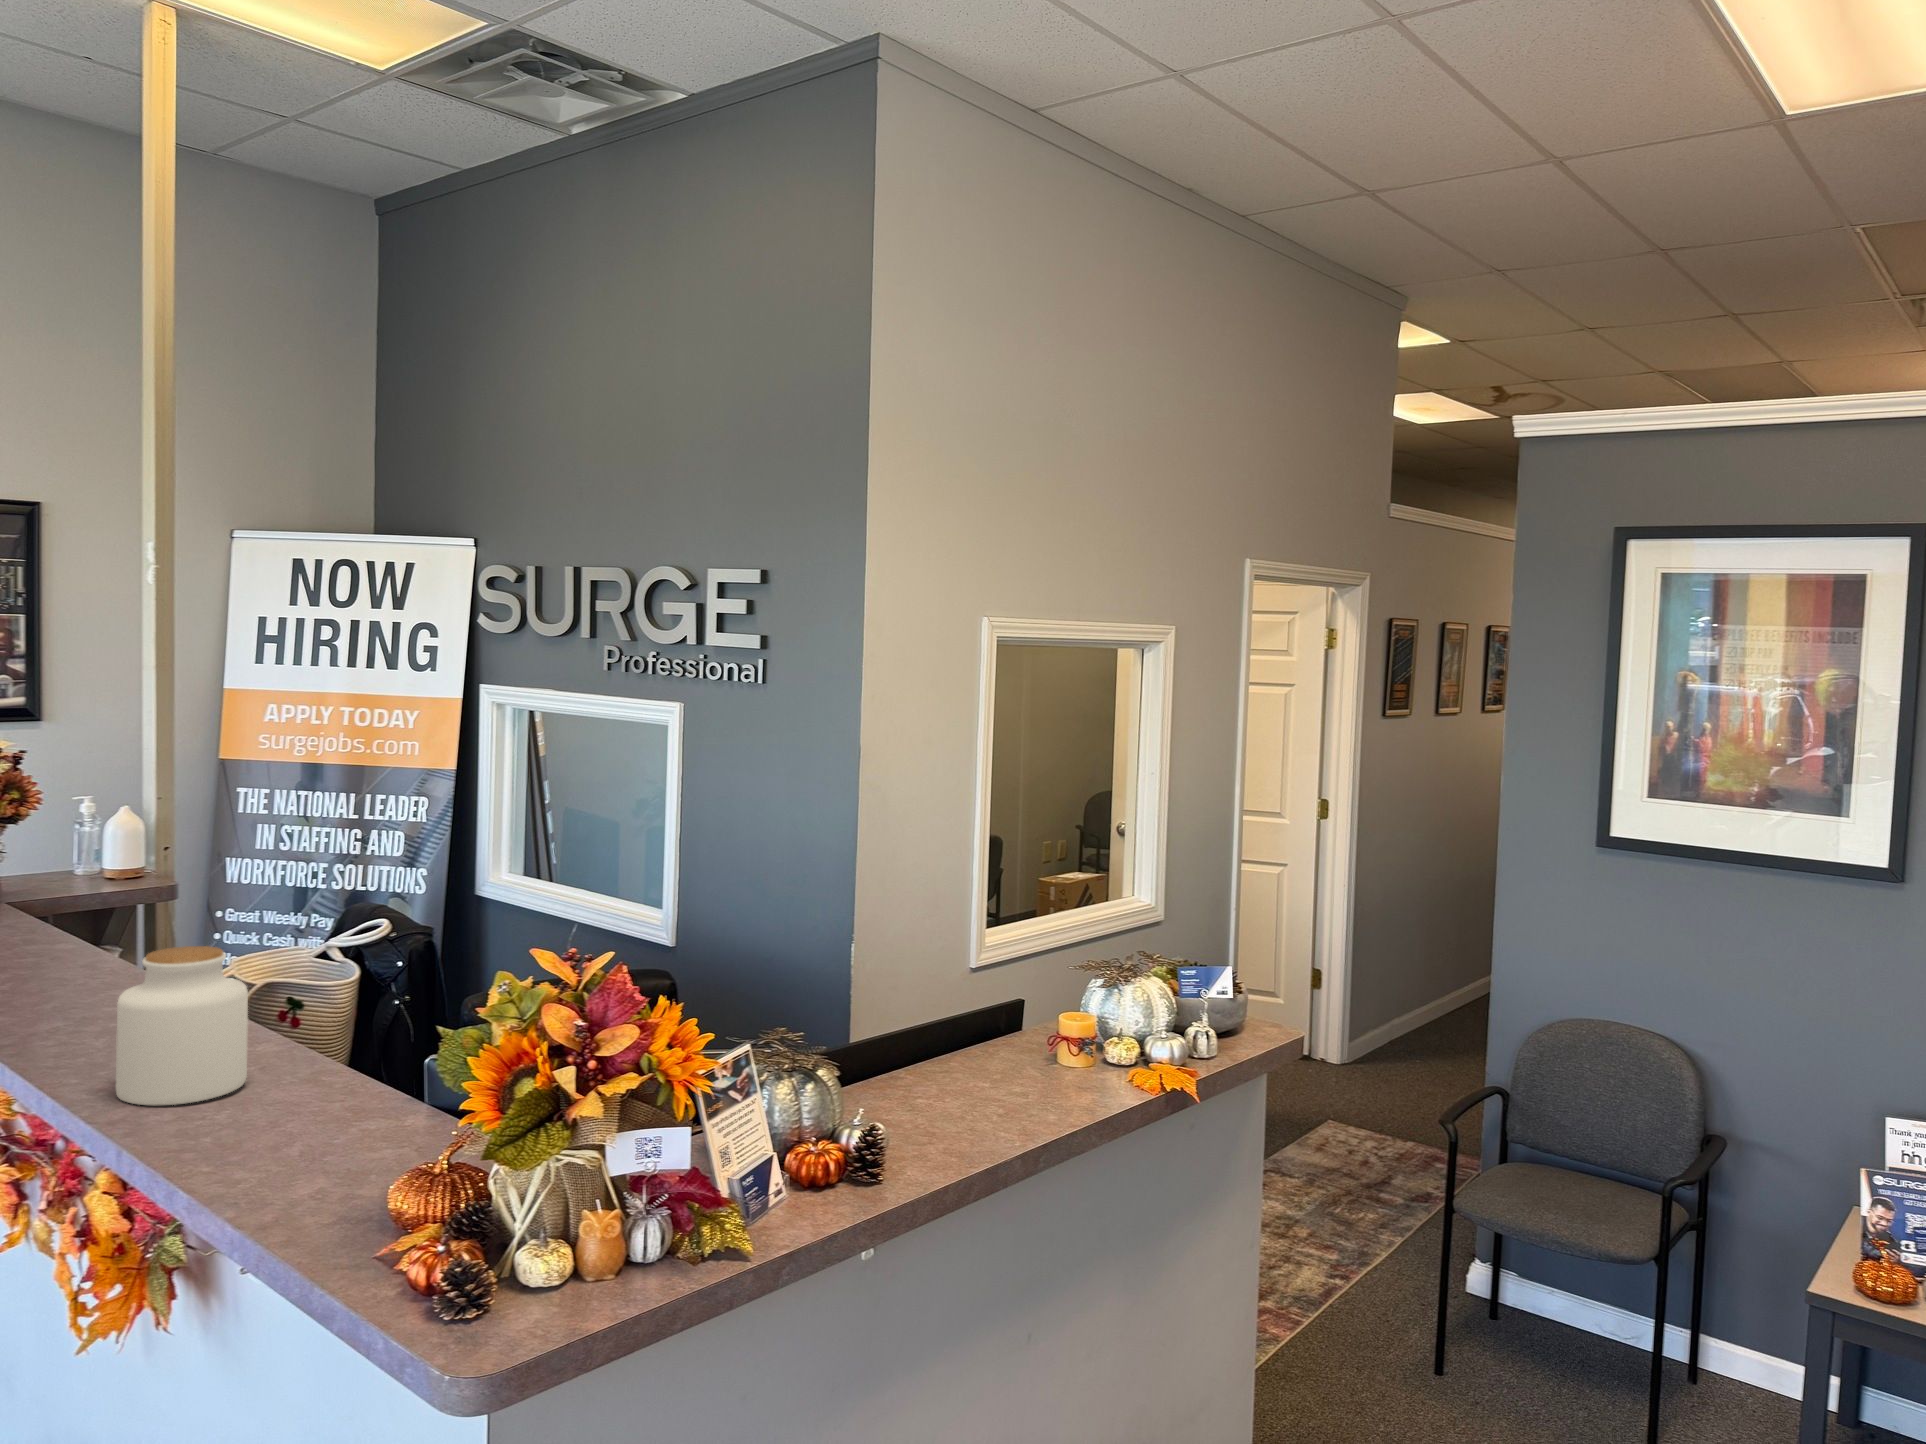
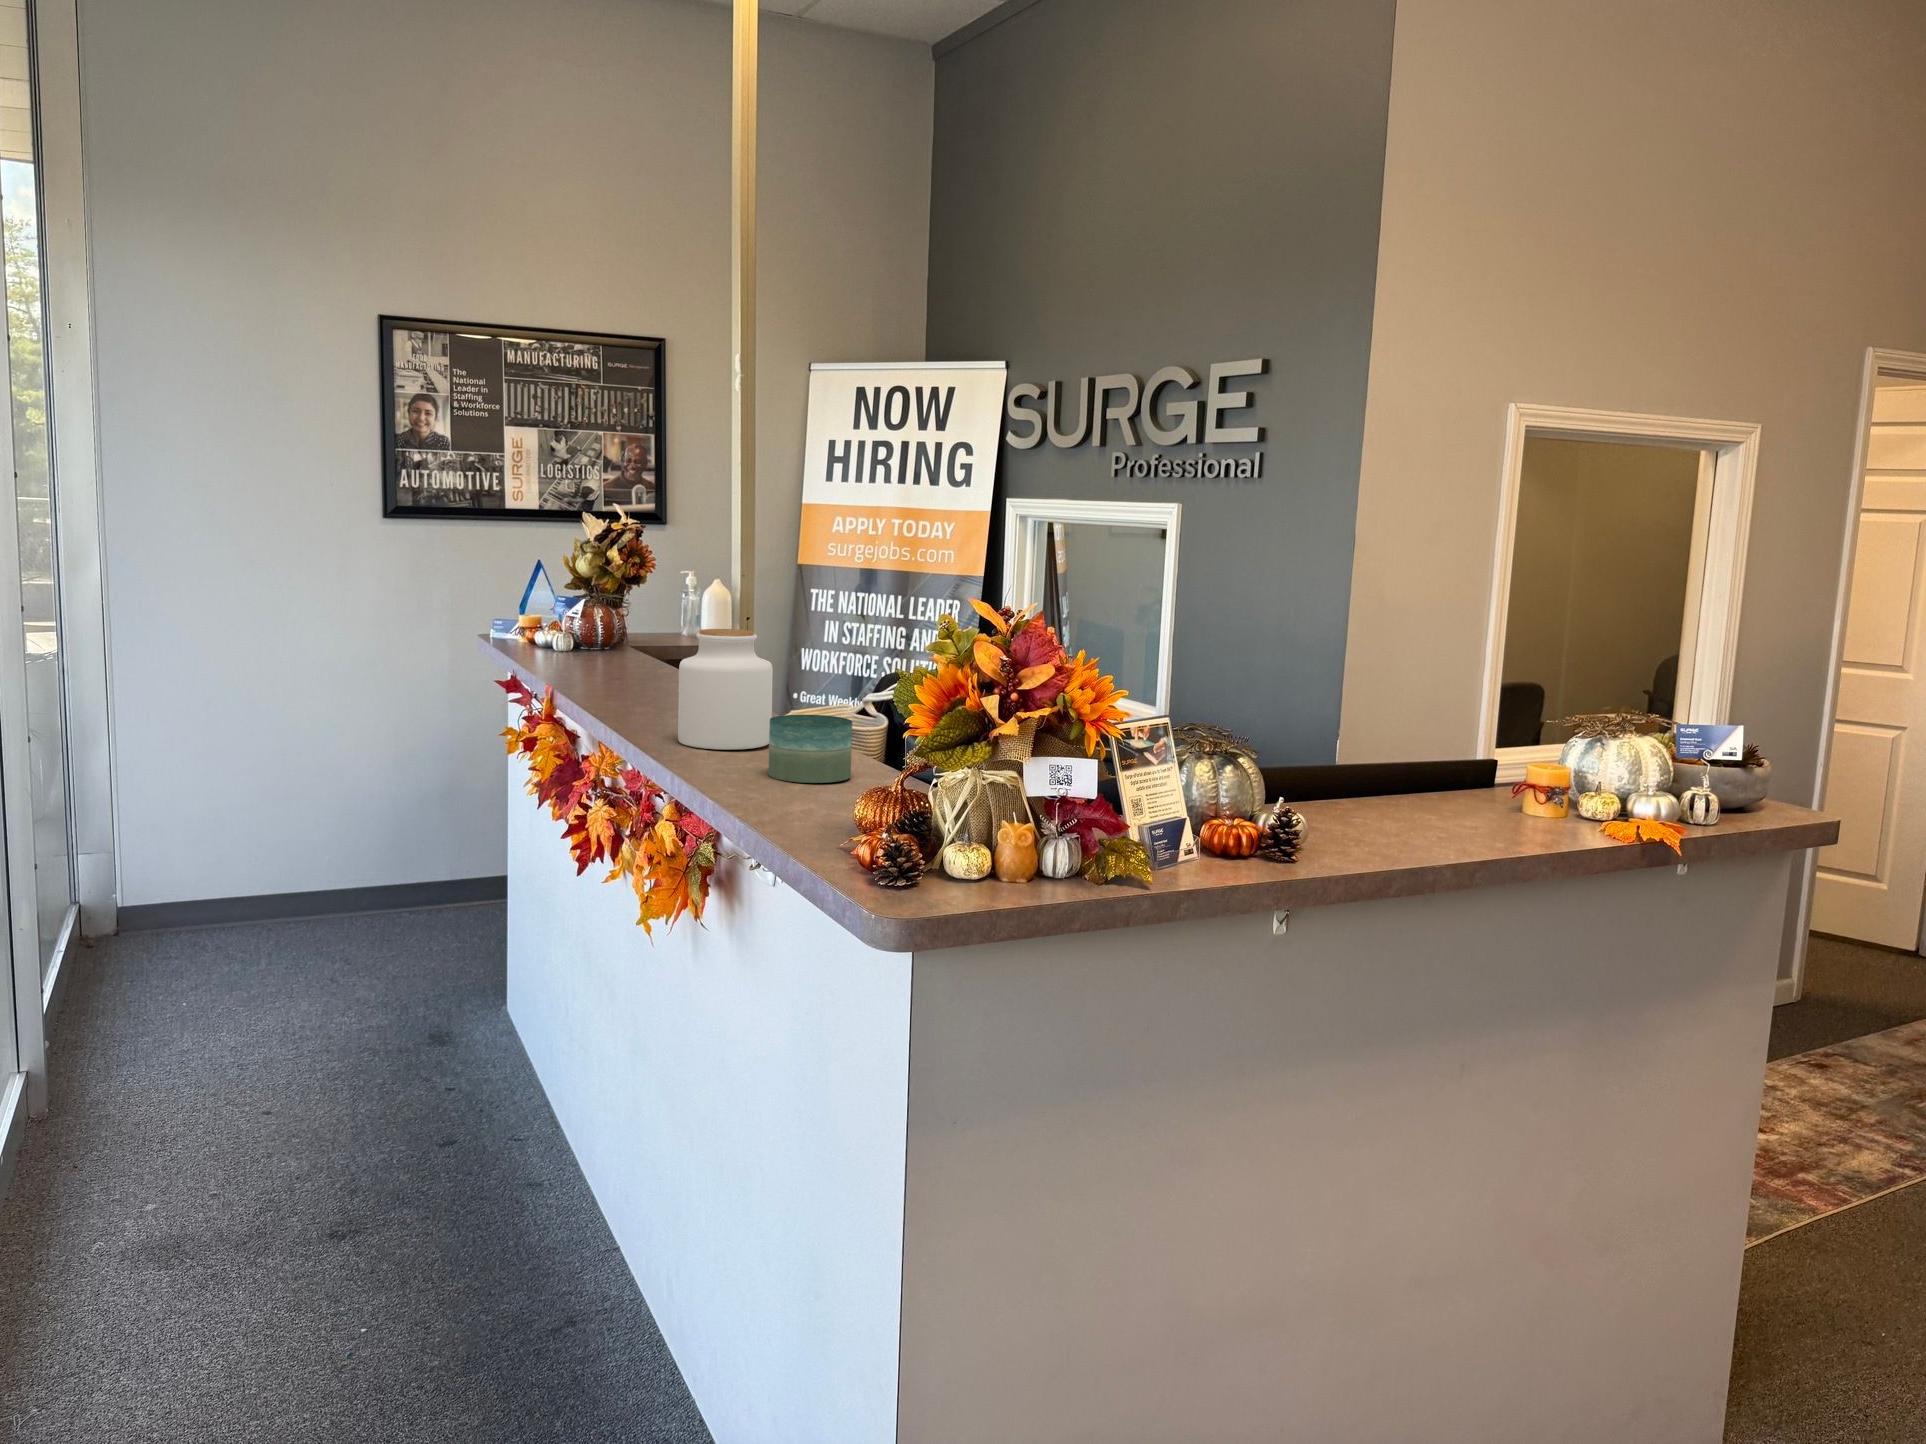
candle: none [256,1056,366,1152] -> present [768,715,852,783]

